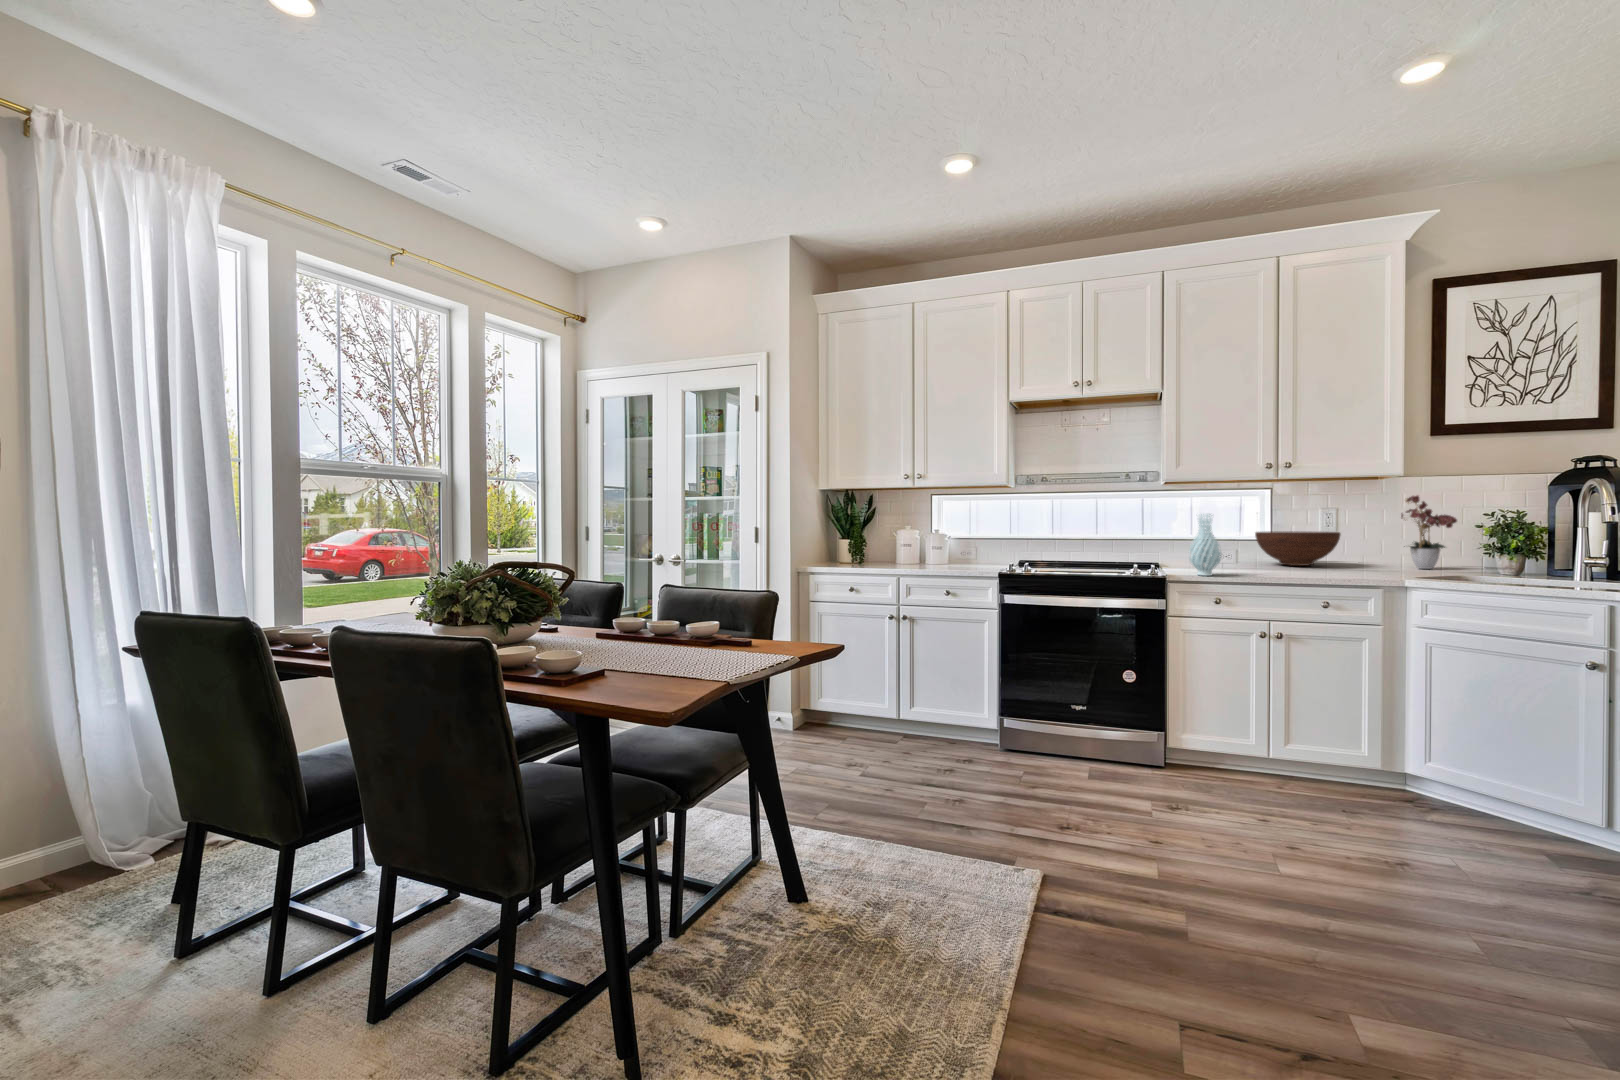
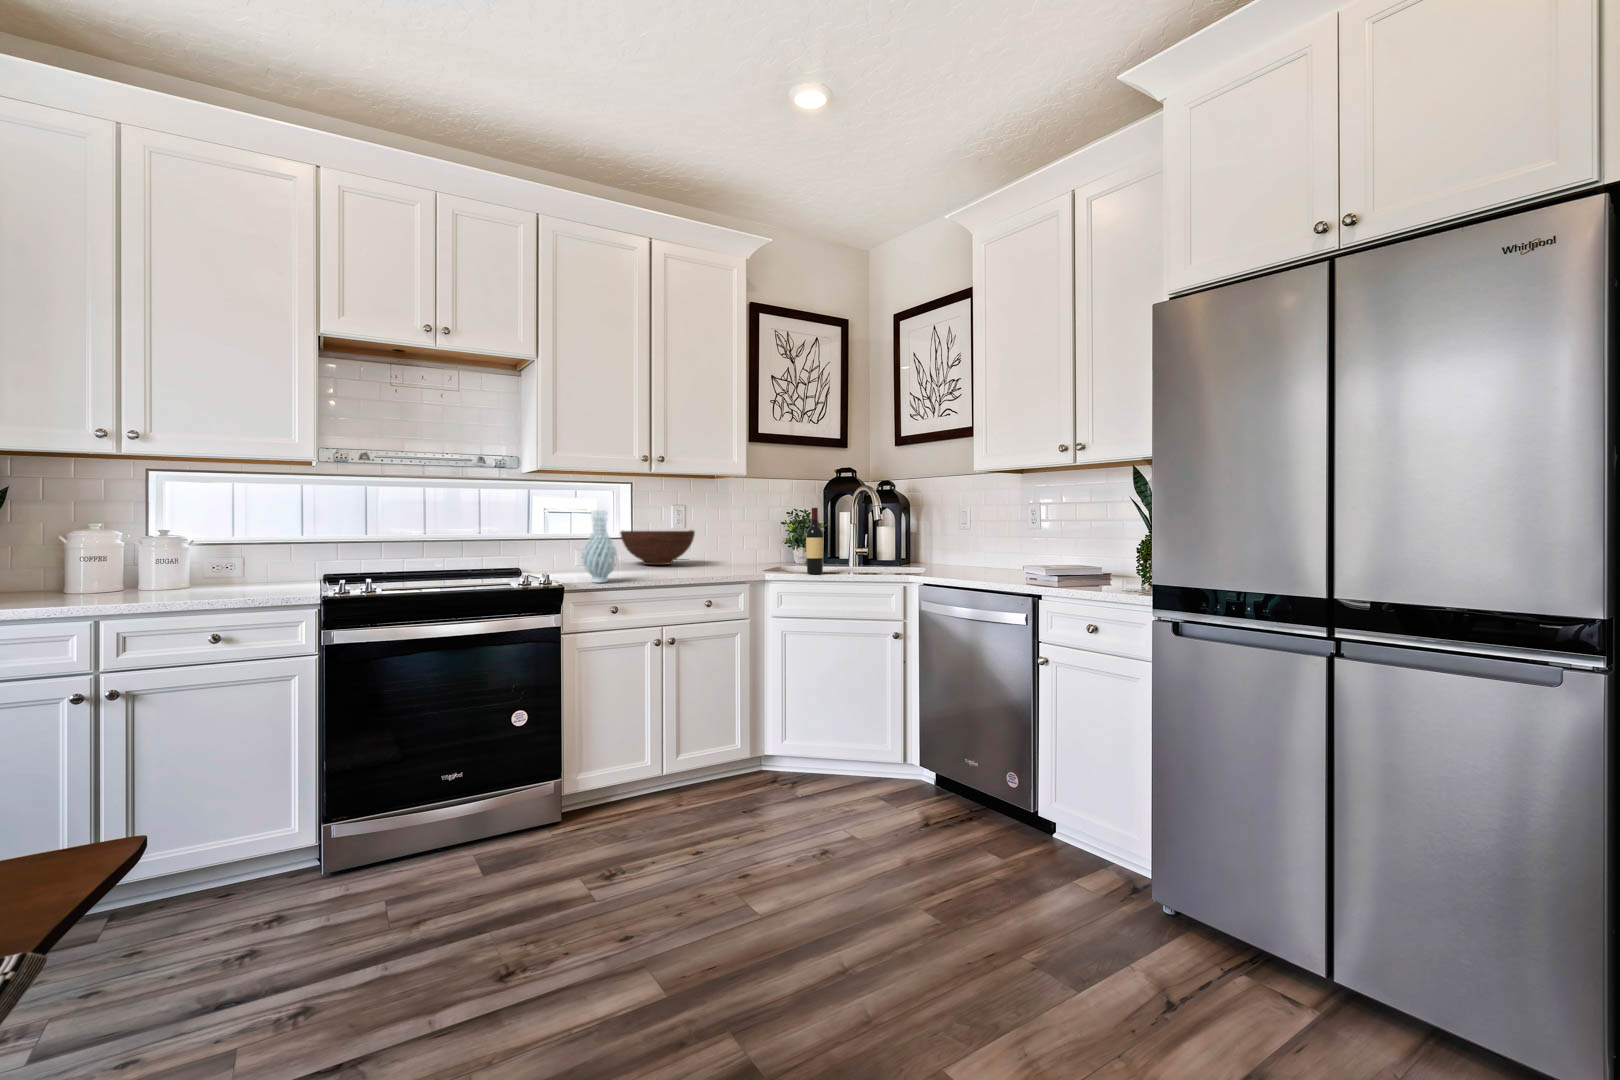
flower arrangement: present [1401,495,1457,569] -> none [735,494,777,563]
wine bottle: none [1470,507,1497,583] -> present [806,508,824,574]

